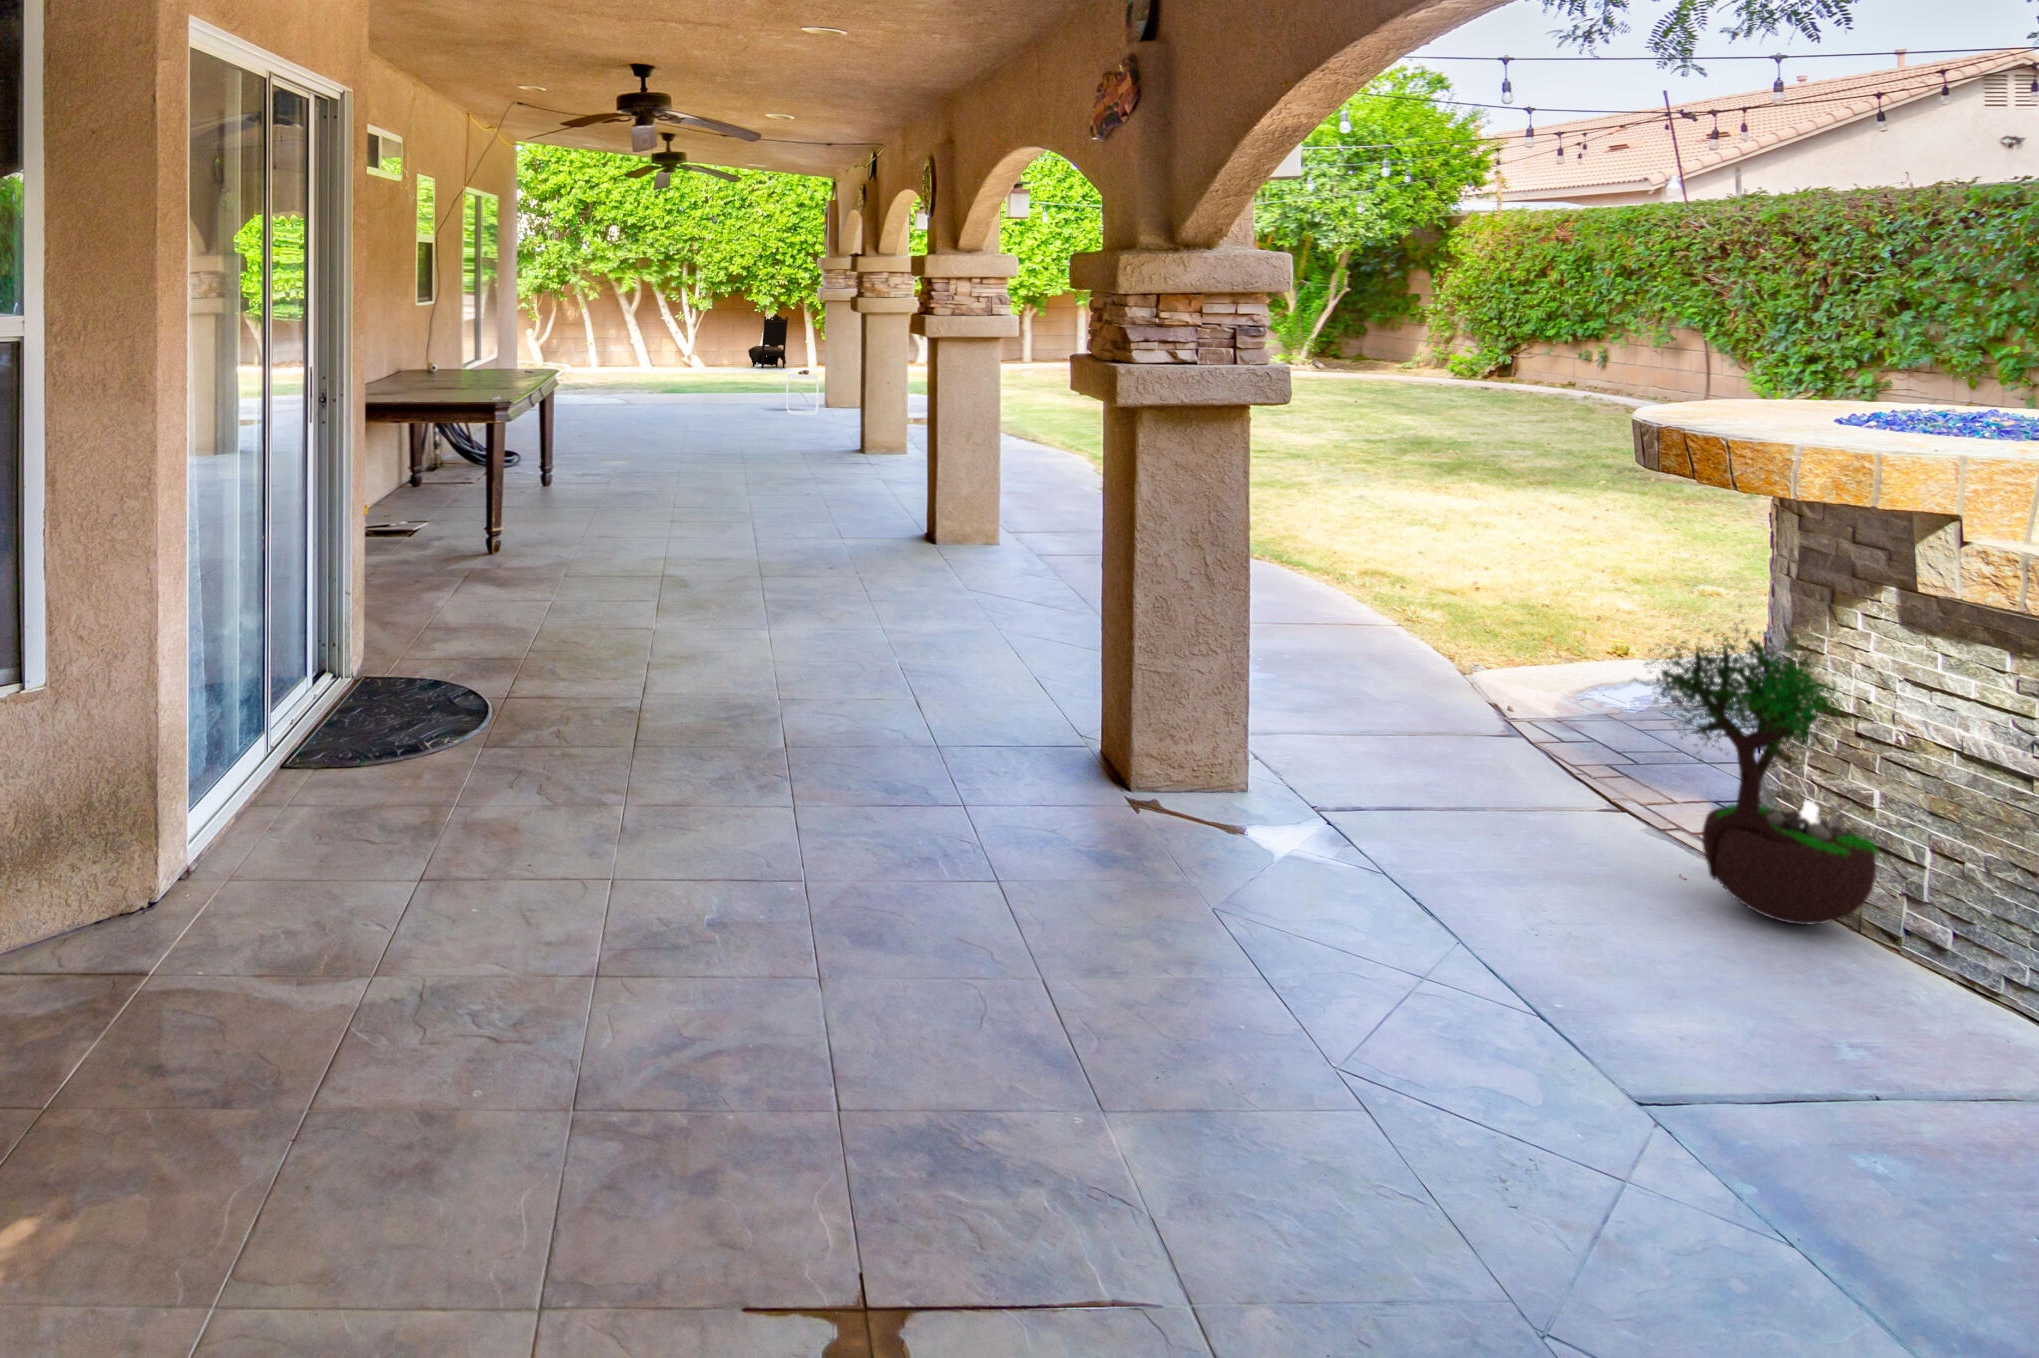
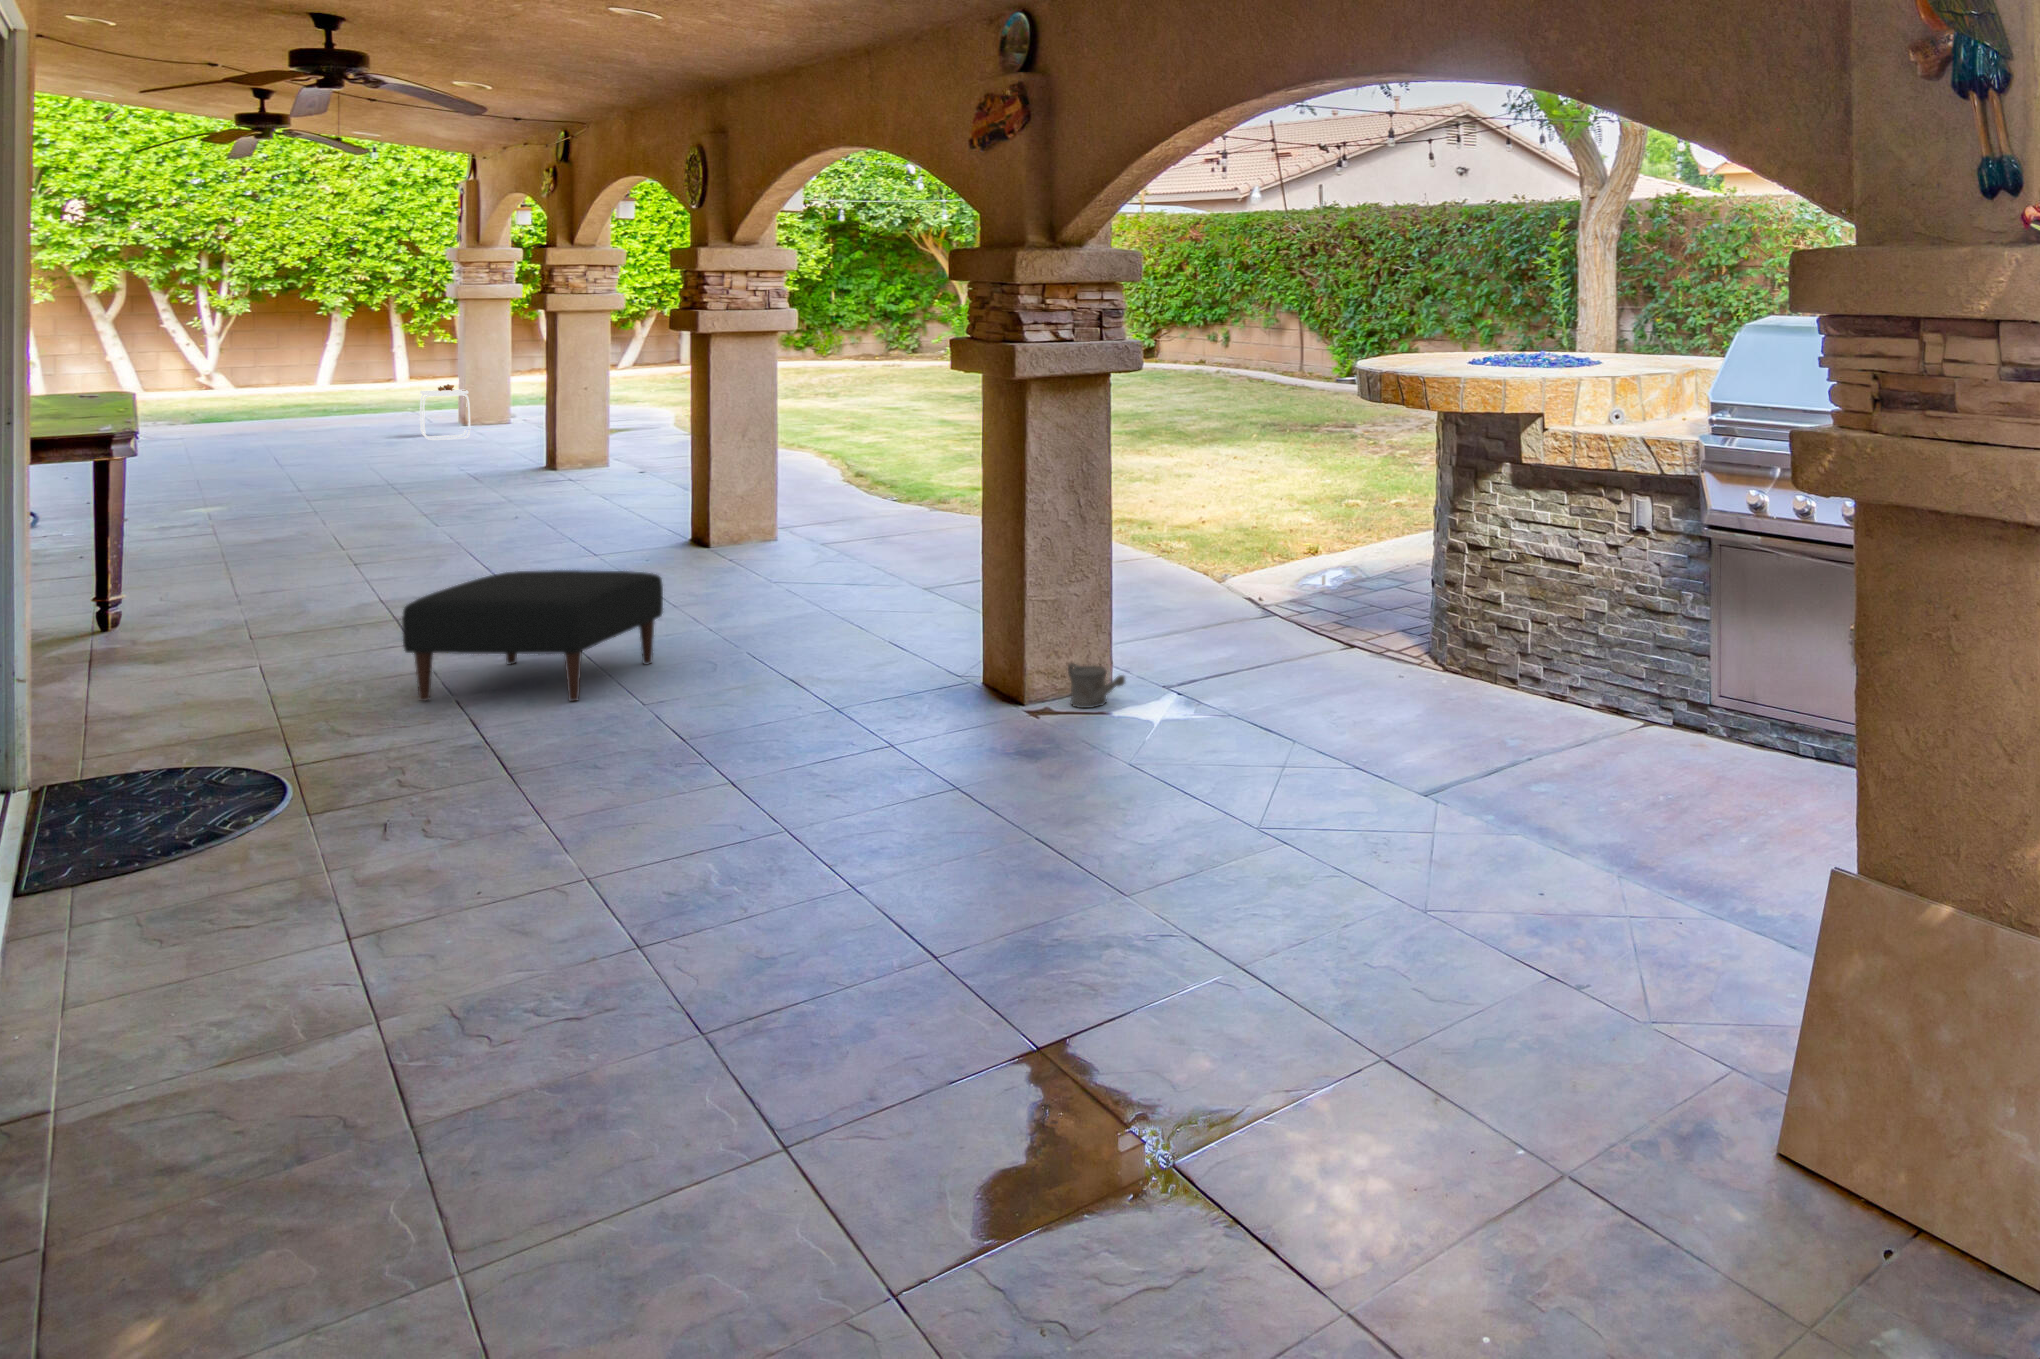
dining chair: present [748,314,788,368] -> none [312,319,376,389]
ottoman: none [627,539,824,664] -> present [402,570,663,701]
potted tree: present [1635,607,1878,925] -> none [1384,486,1513,687]
watering can: none [1167,738,1226,798] -> present [1068,663,1125,708]

